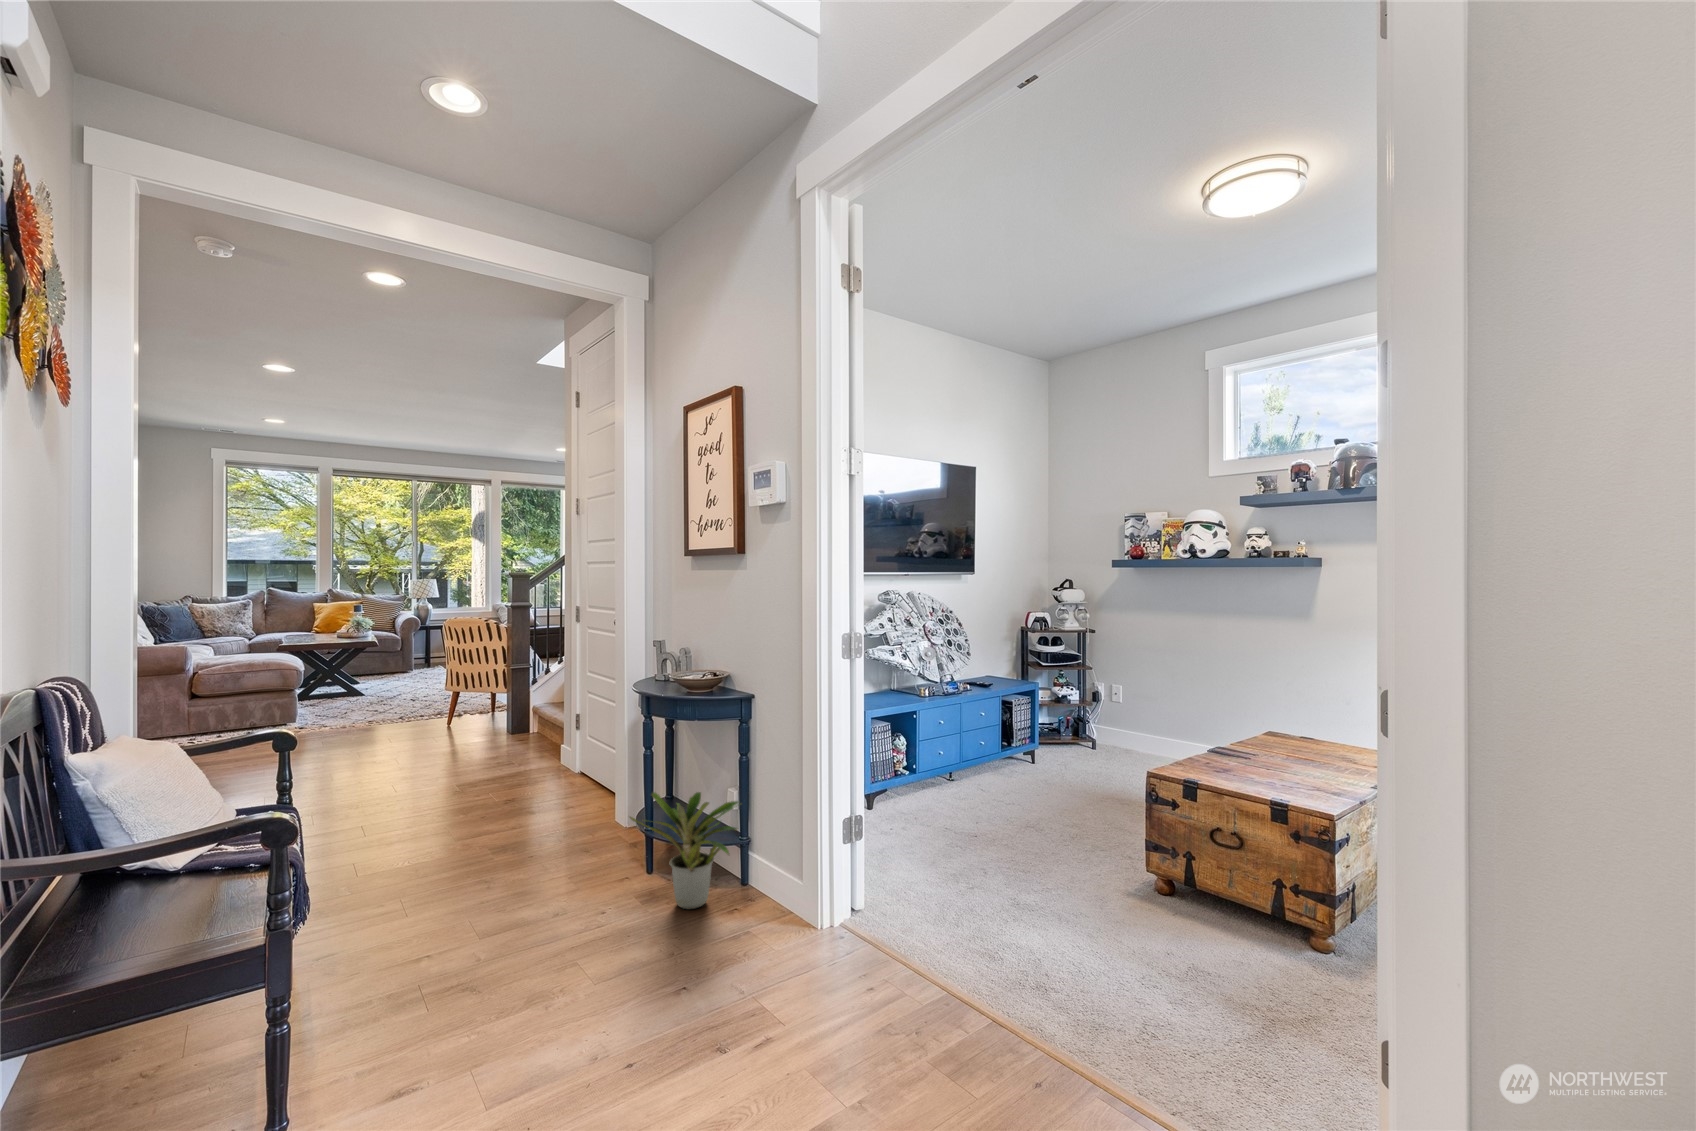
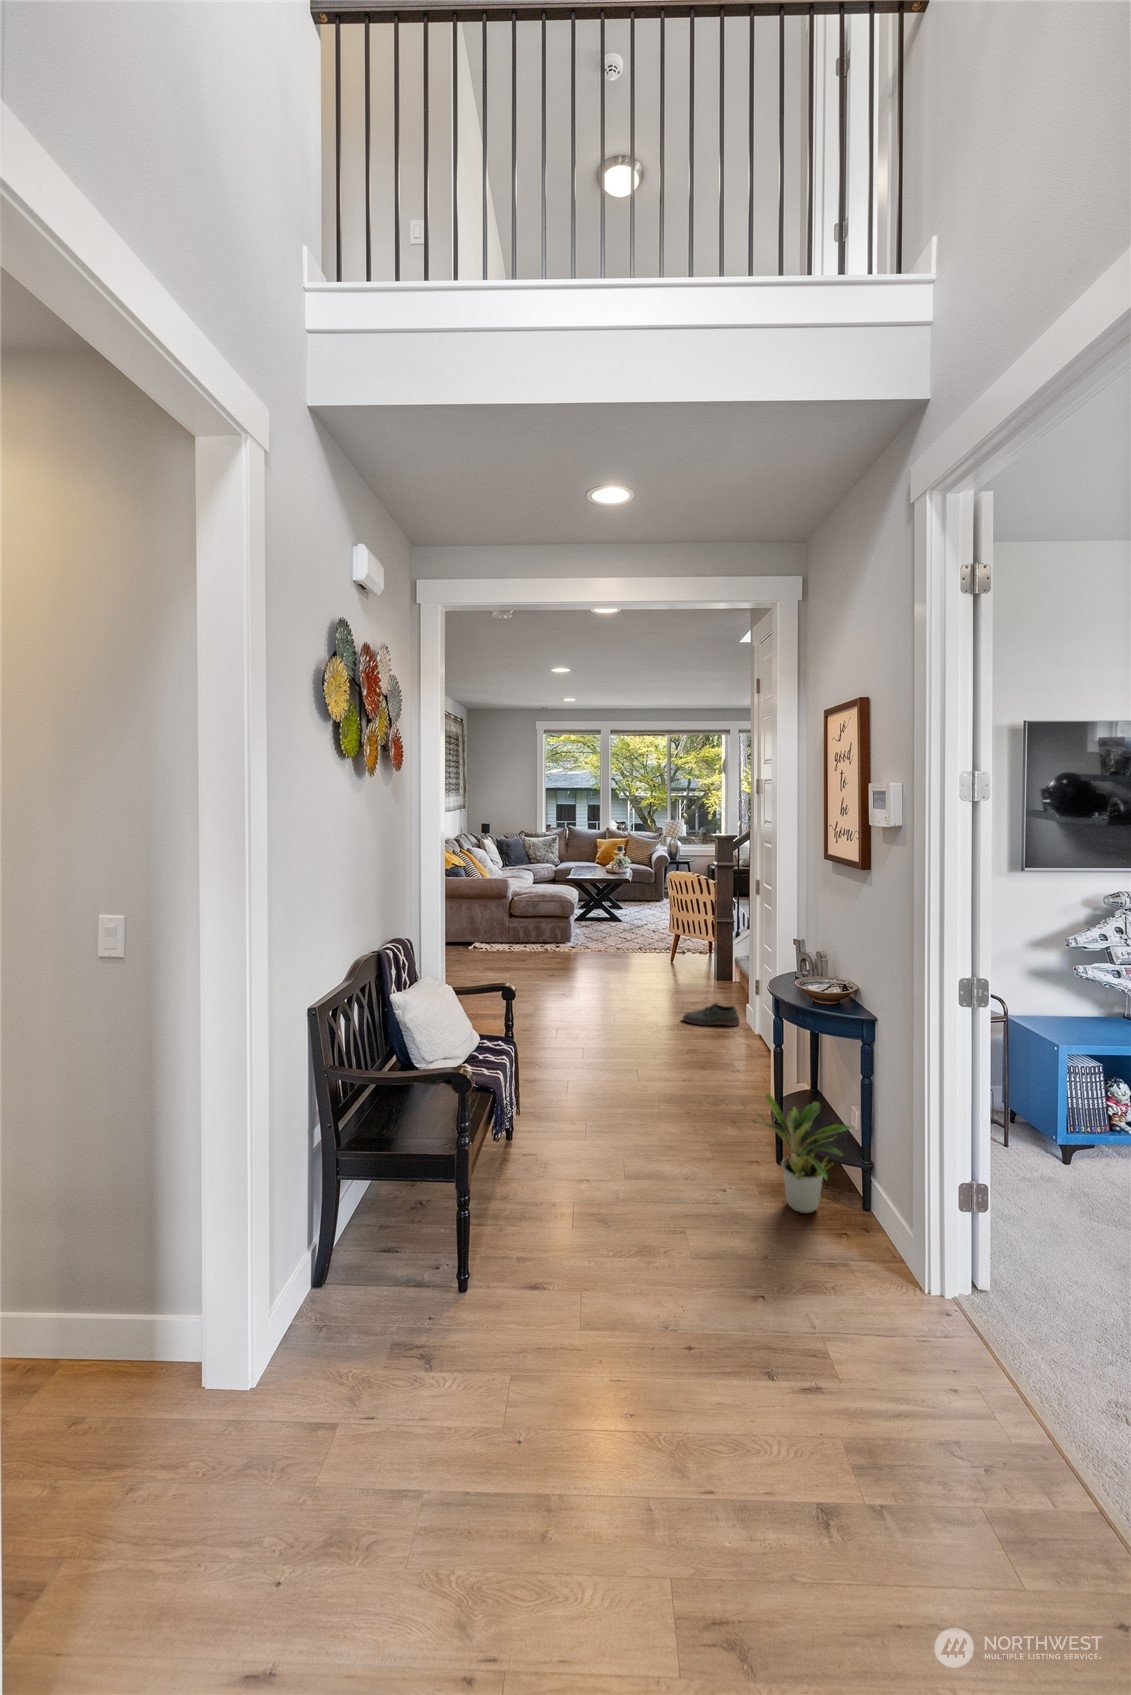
shoe: none [491,751,561,779] -> present [683,1003,740,1026]

